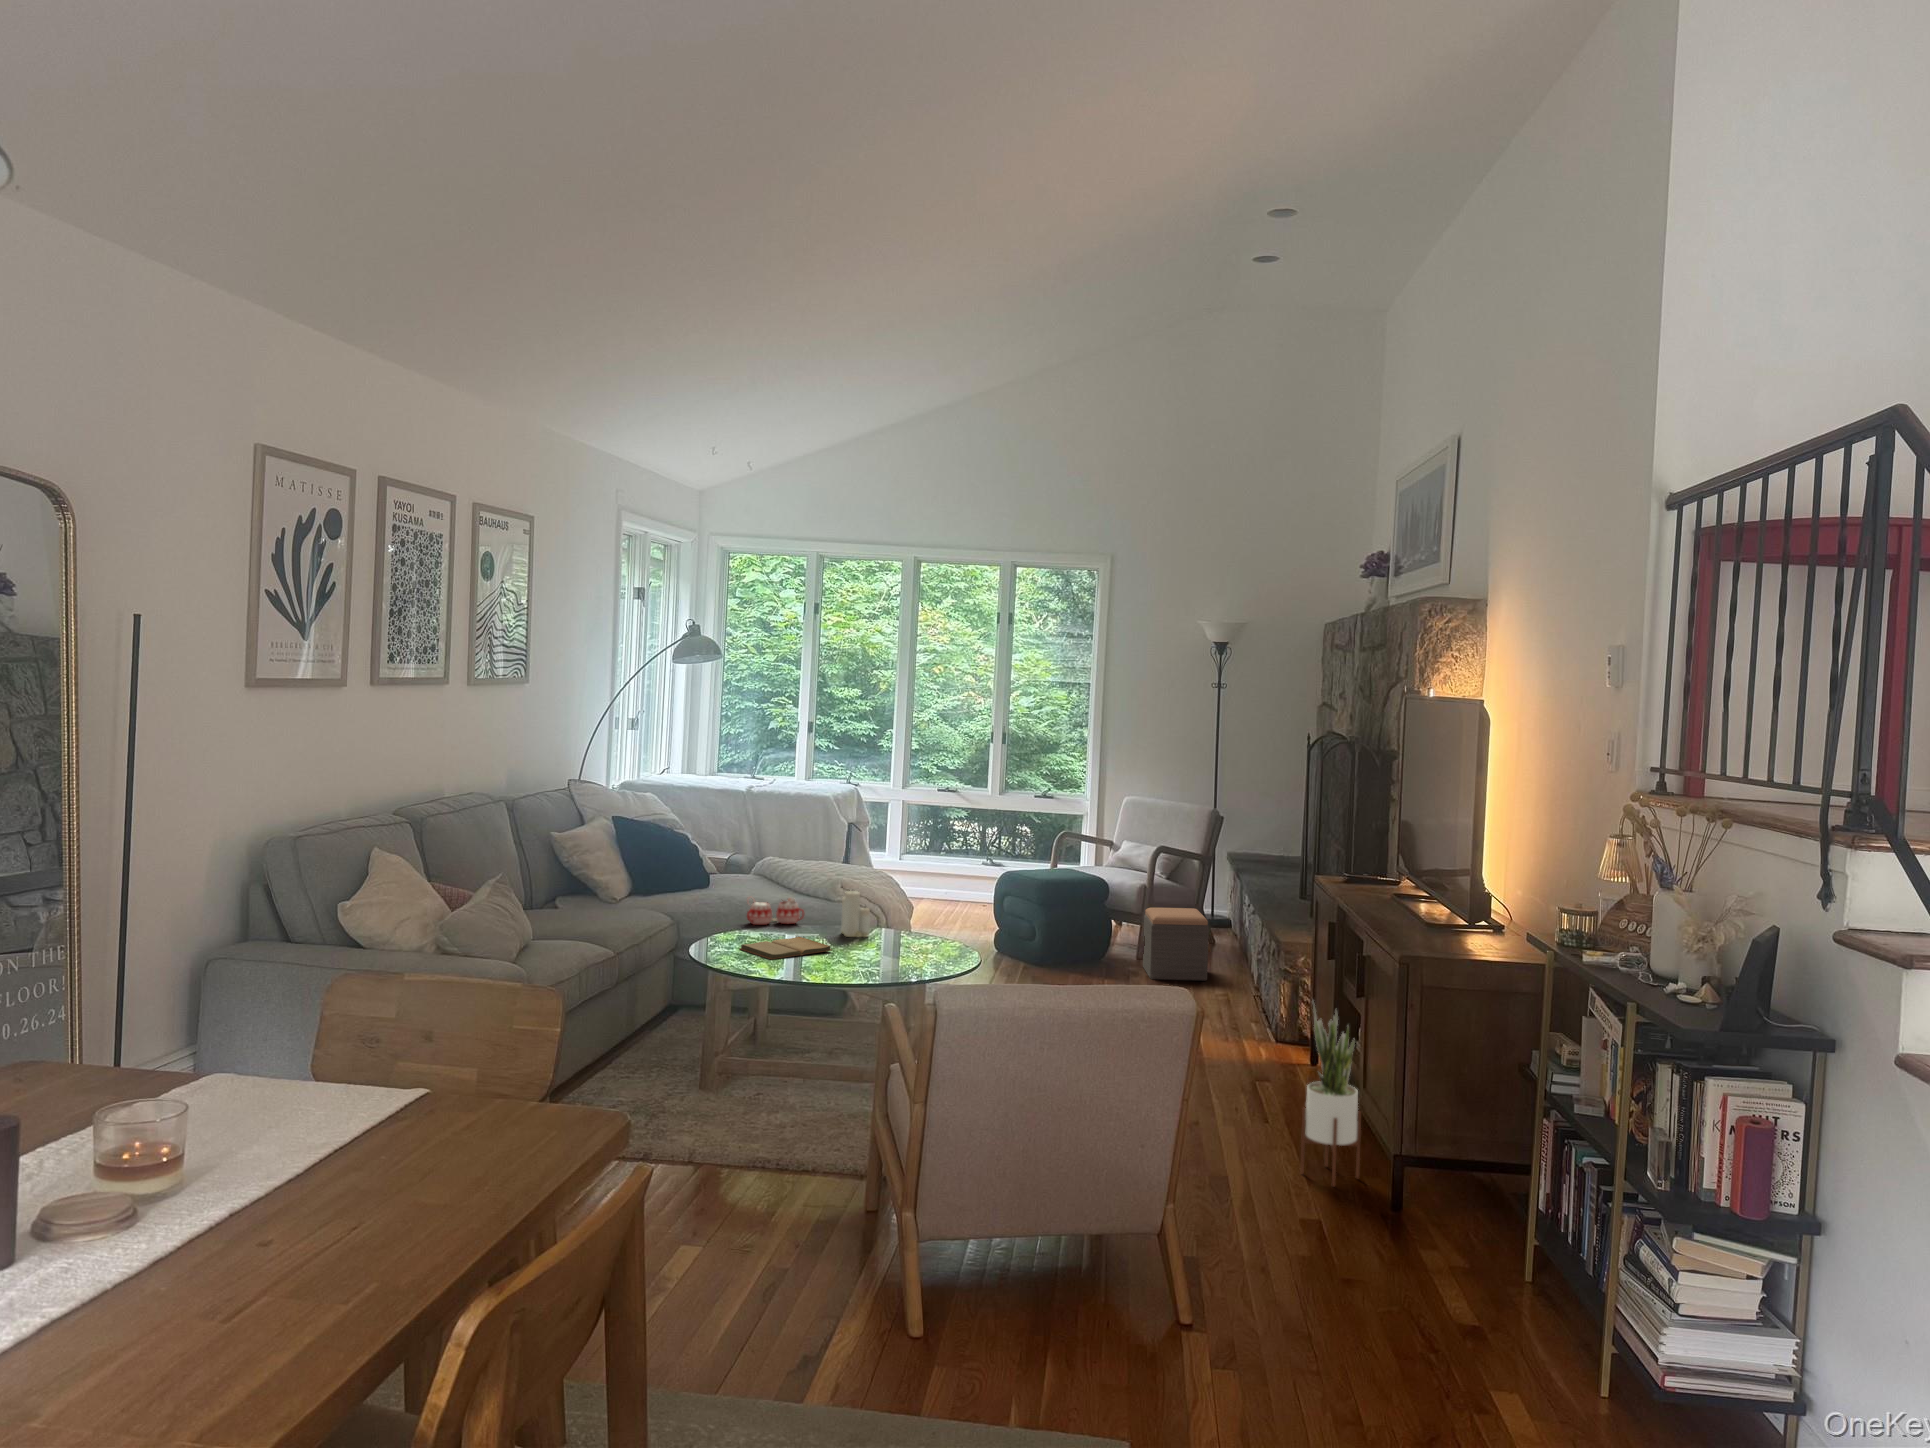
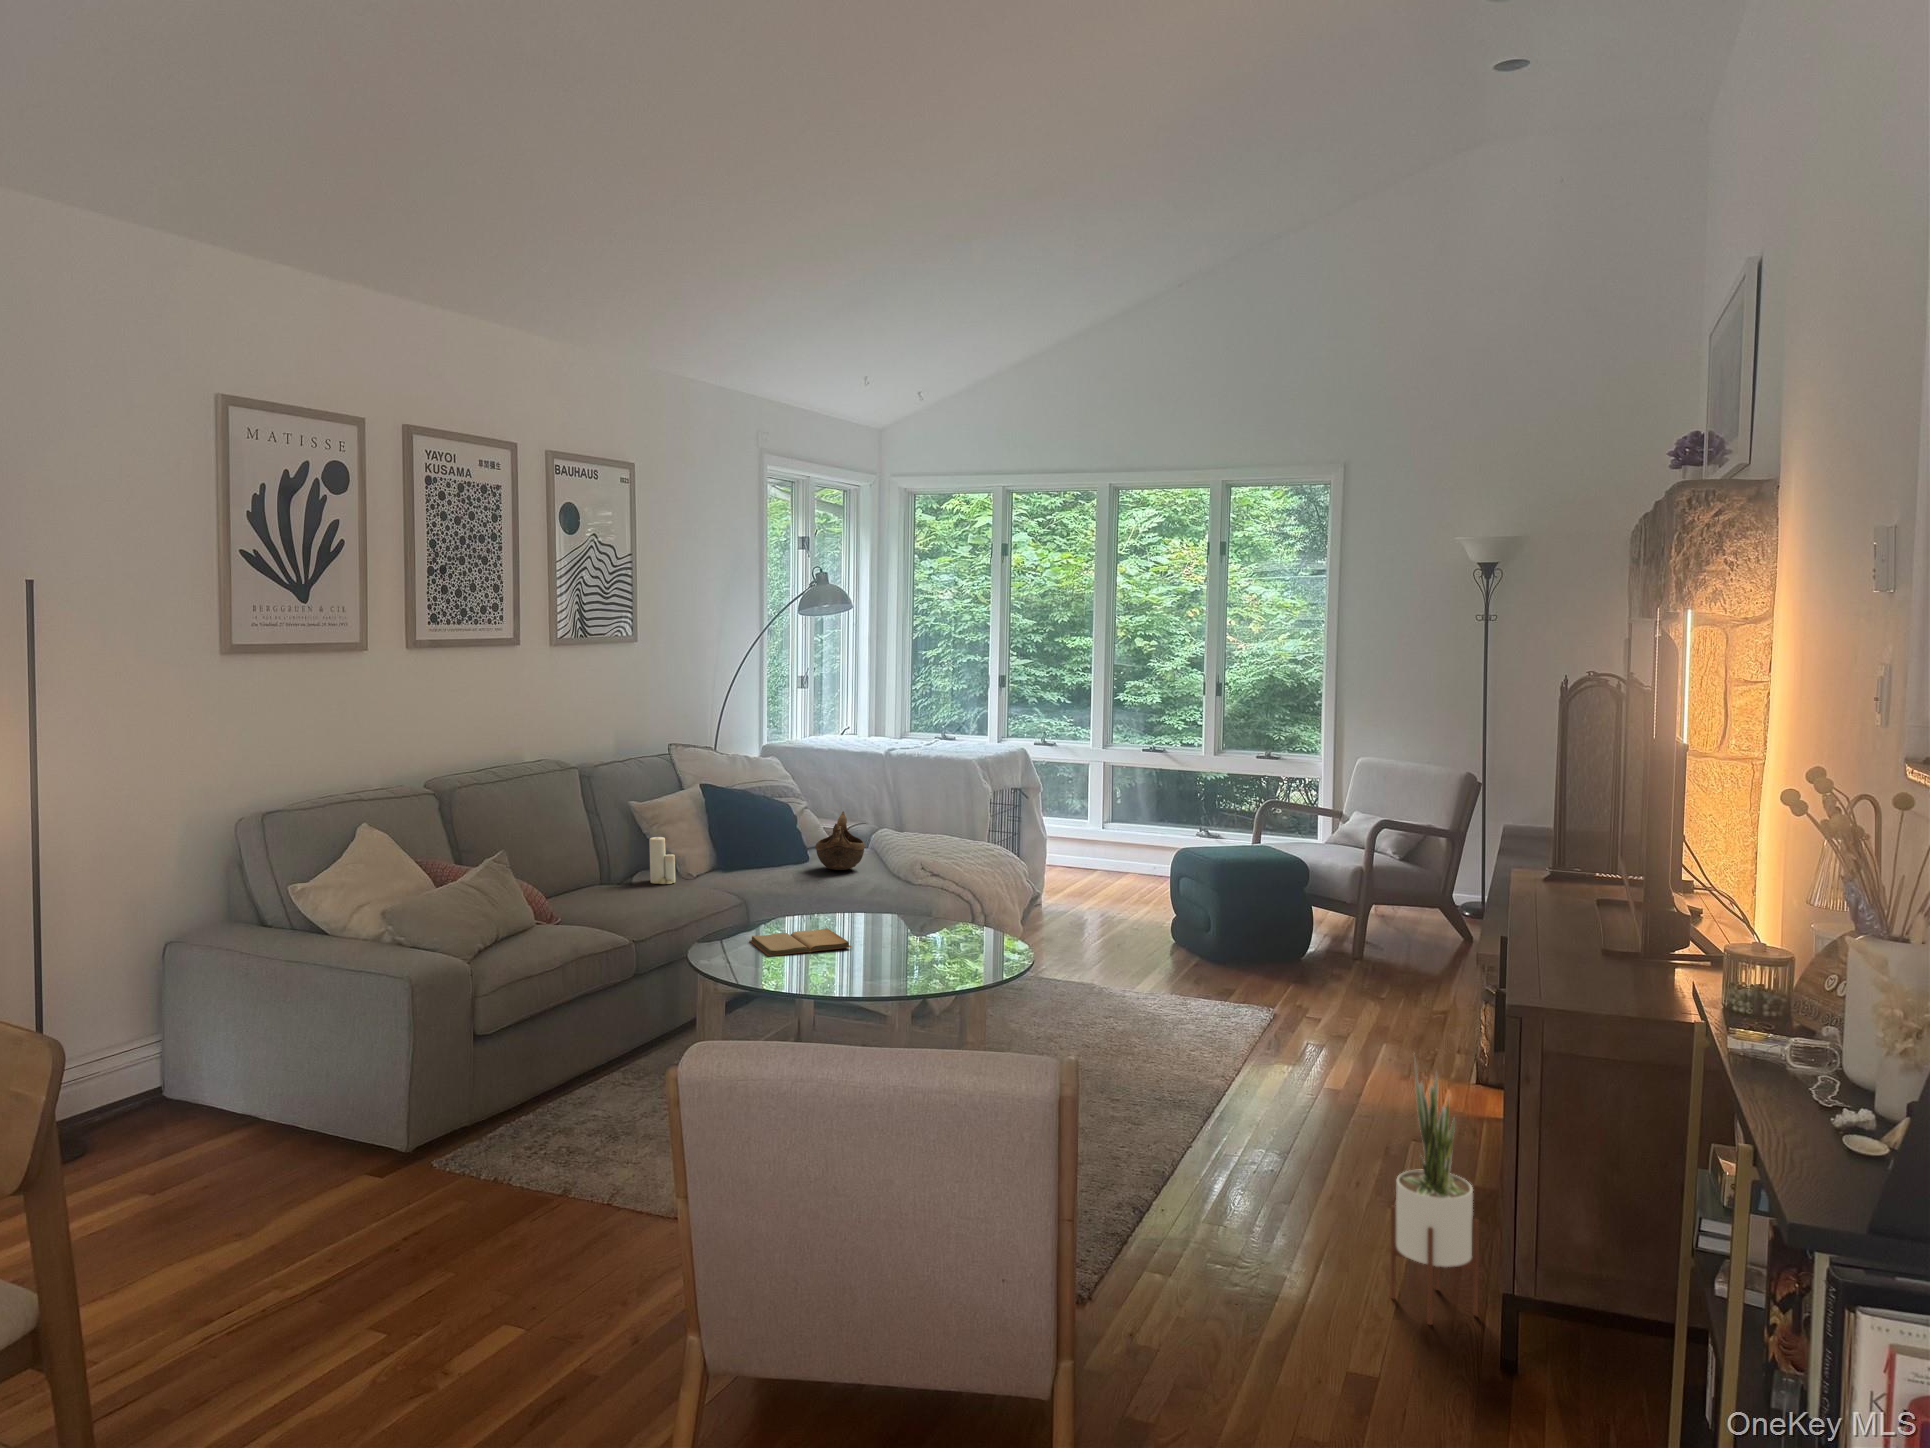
decorative bowl: none [722,841,766,893] -> present [816,811,865,870]
candle: present [841,891,870,937] -> present [649,837,675,884]
mug: present [747,897,804,925] -> none [794,877,860,911]
footstool: present [1143,908,1209,981] -> none [1355,897,1431,992]

